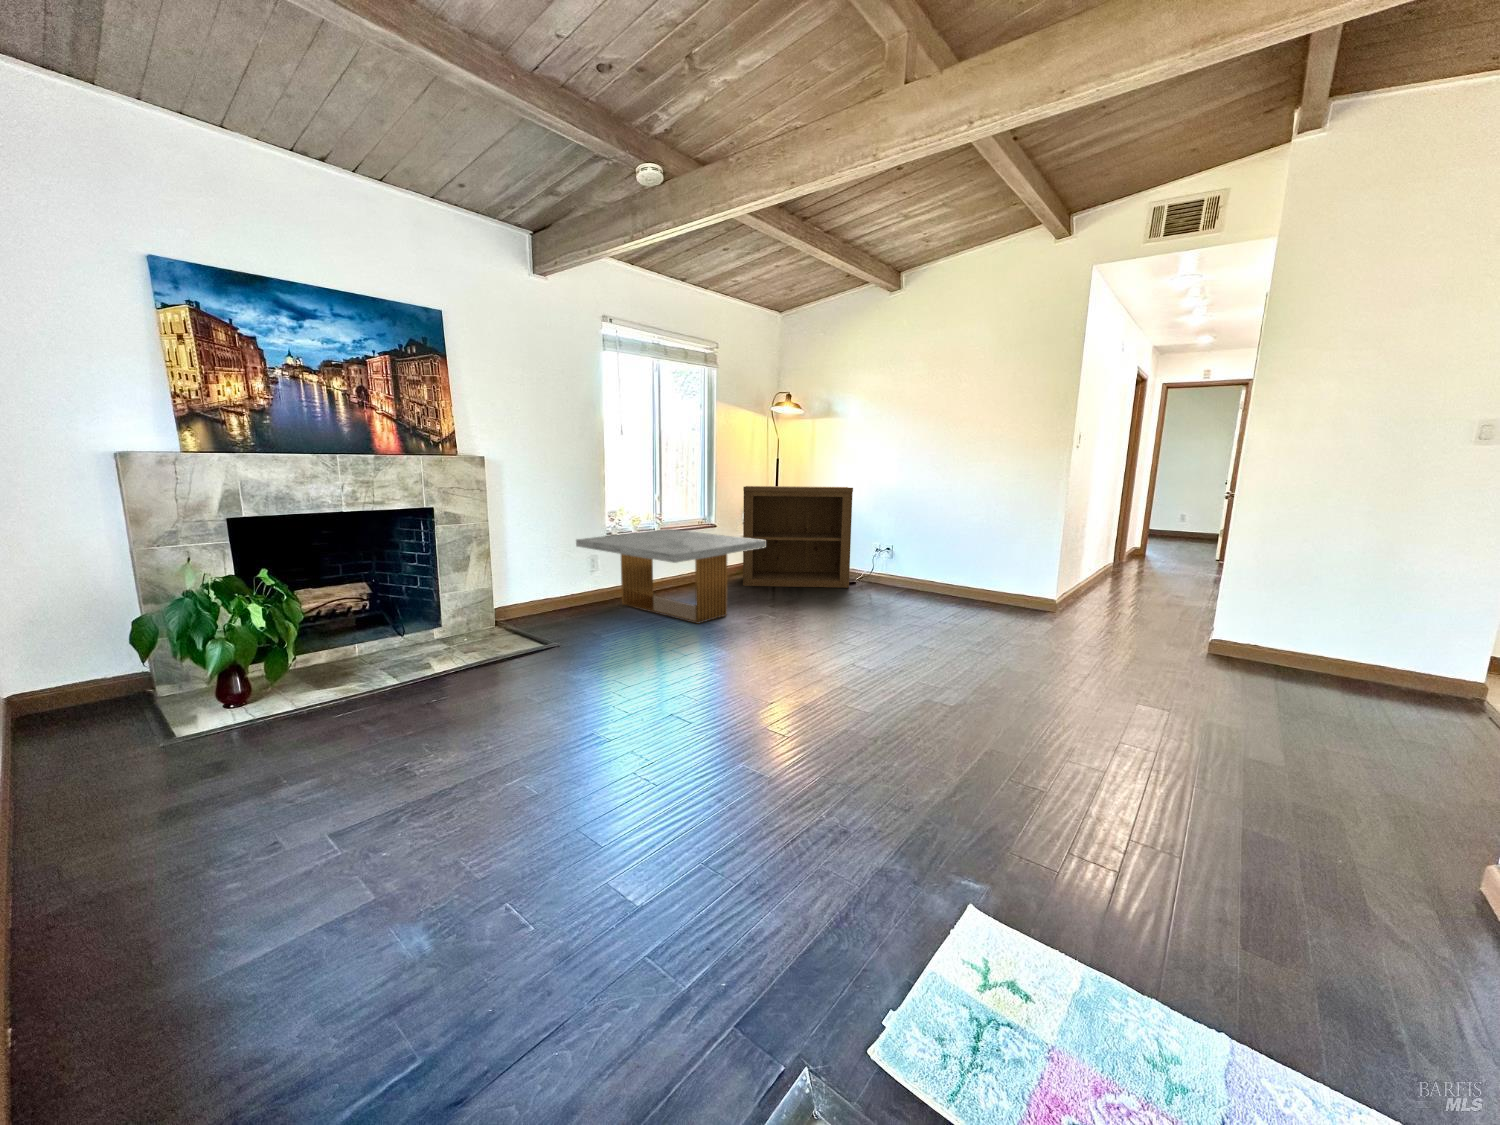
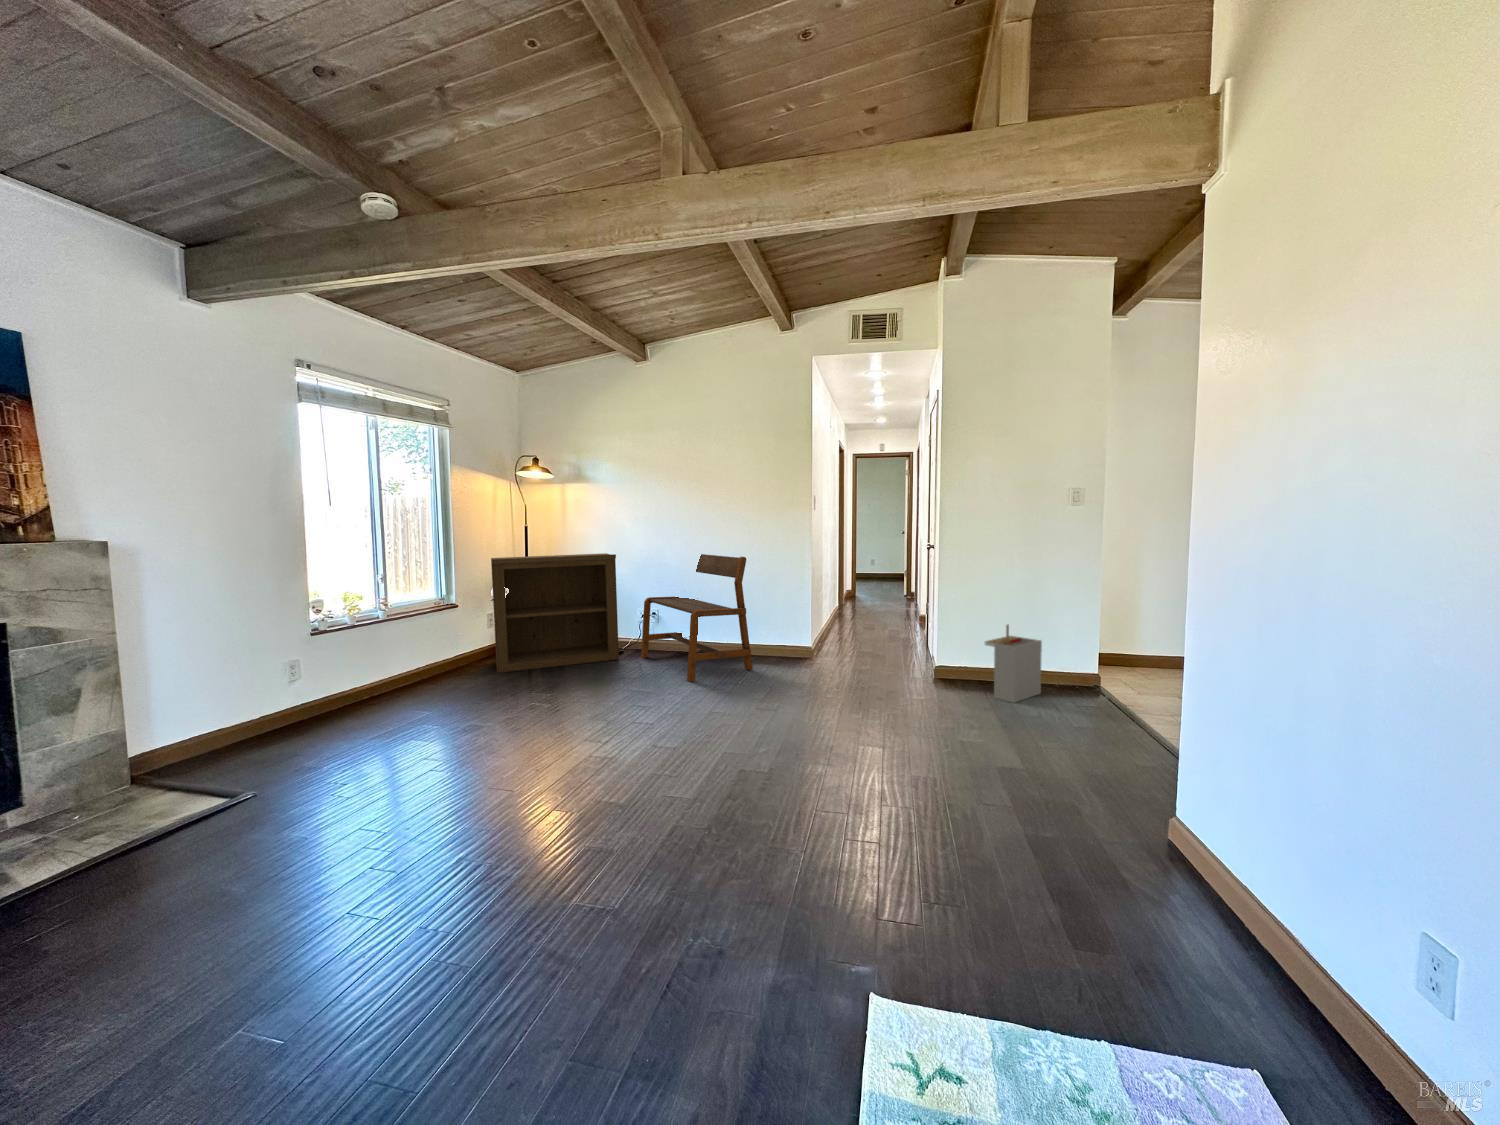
bench: none [871,490,983,616] -> present [641,554,752,682]
coffee table: present [576,529,766,624] -> none [264,616,531,729]
storage bin: none [1282,599,1380,698] -> present [985,625,1042,703]

